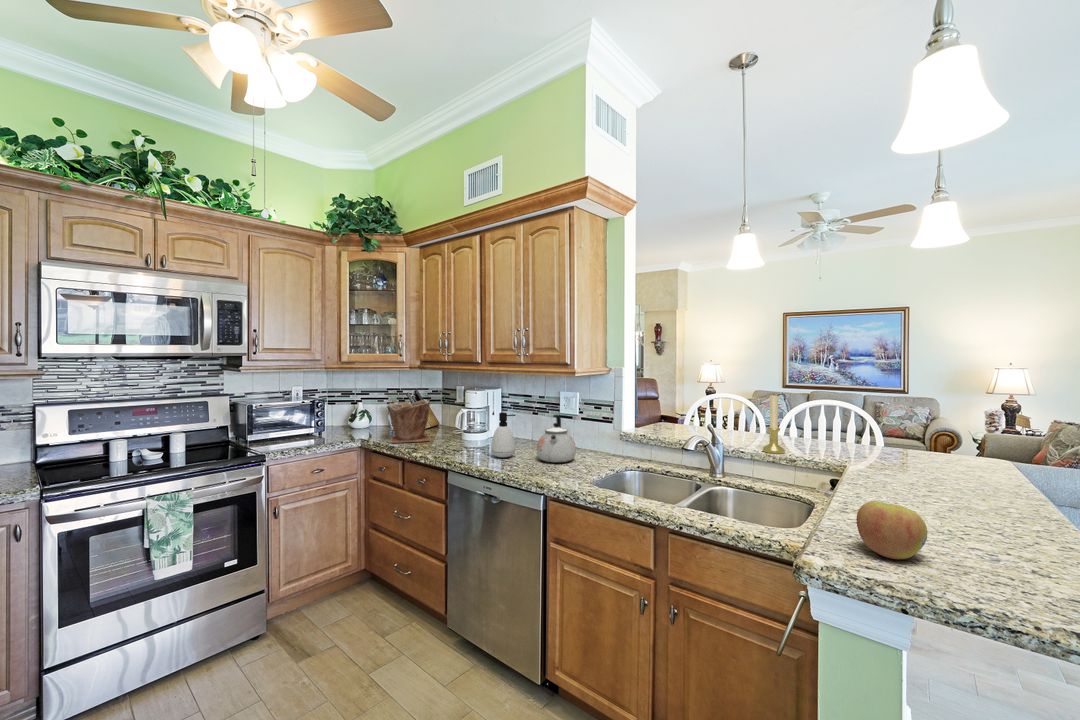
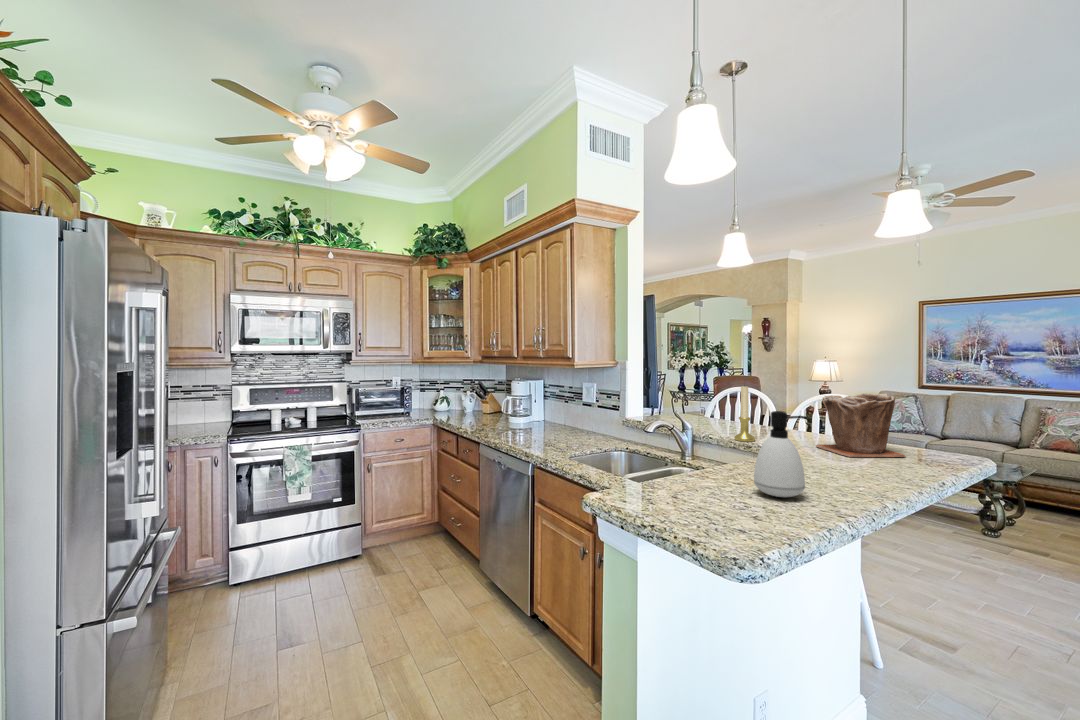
plant pot: present [387,400,430,443] -> present [816,393,906,457]
soap dispenser: present [491,412,516,457] -> present [754,411,807,497]
kettle: present [537,415,576,462] -> none [545,401,579,441]
apple: present [856,501,927,559] -> none [633,460,678,503]

